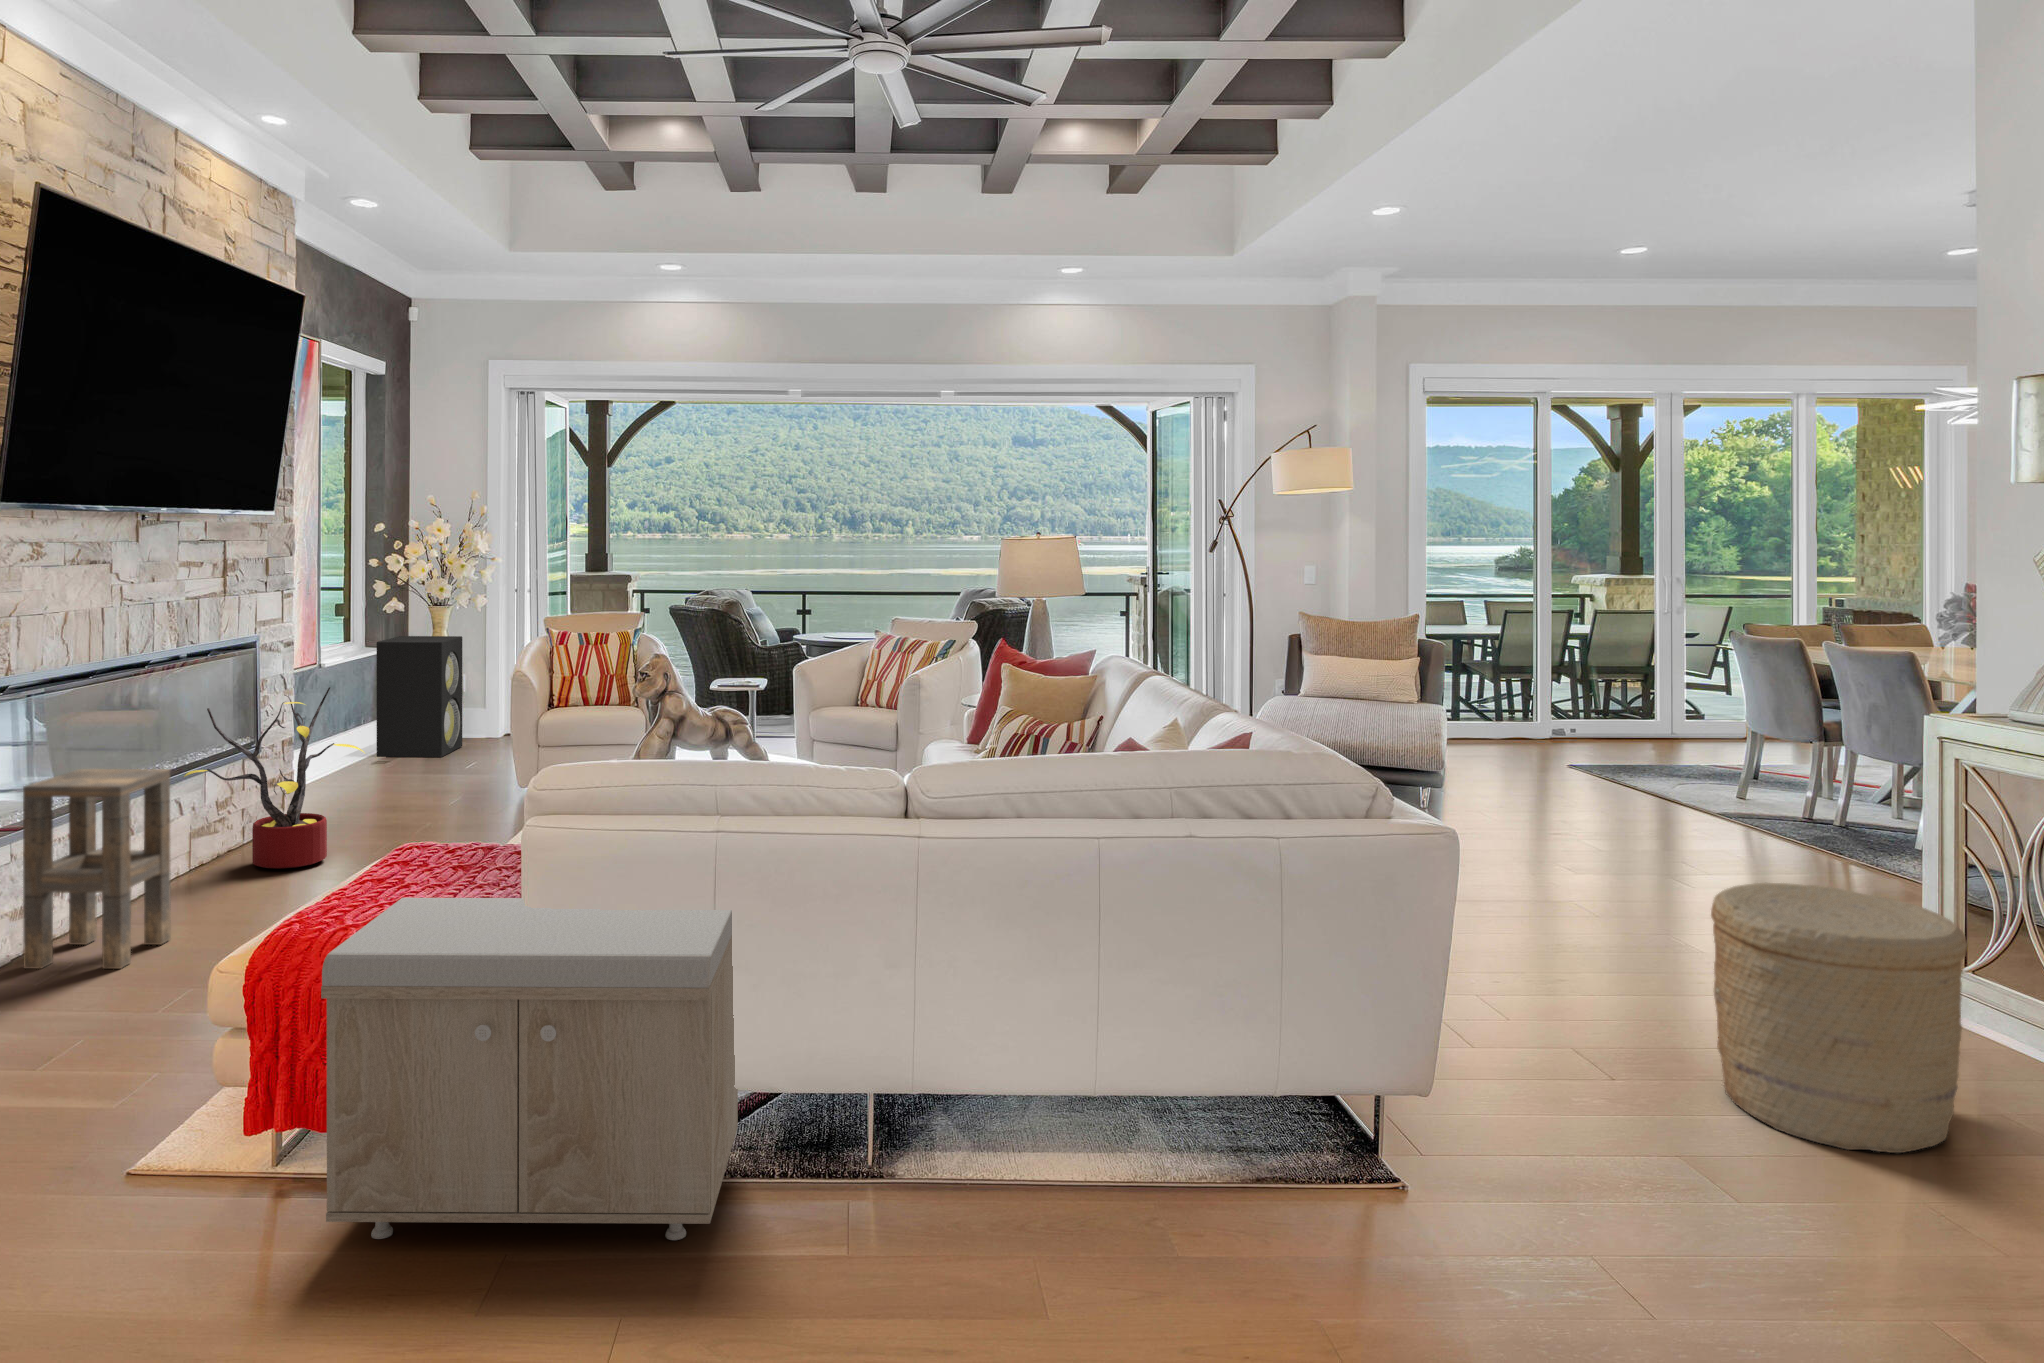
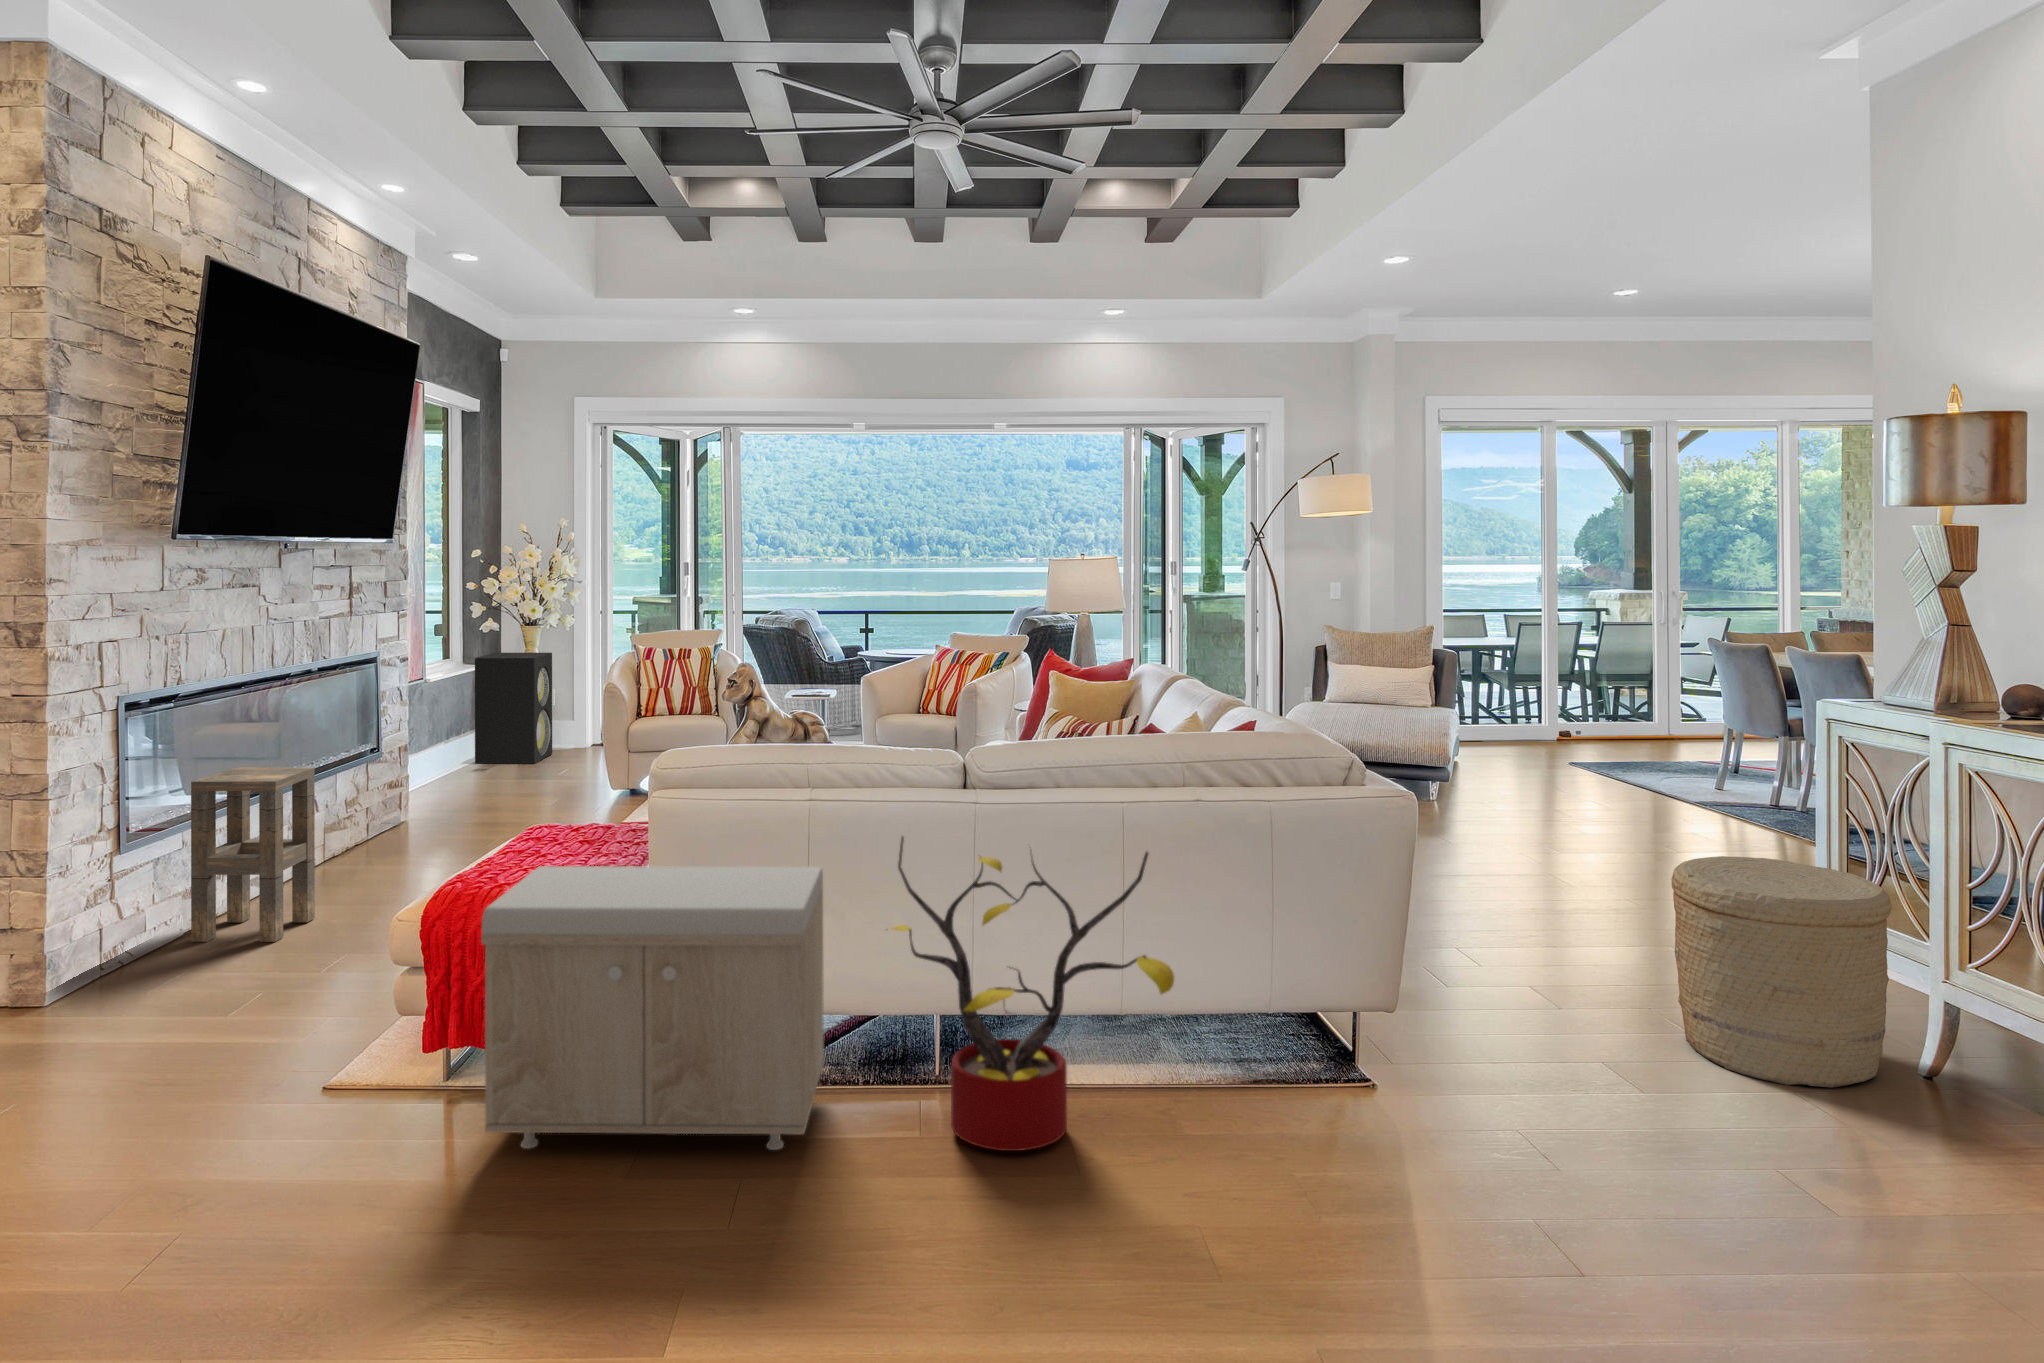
decorative plant: present [184,687,364,868] -> present [887,837,1174,1151]

